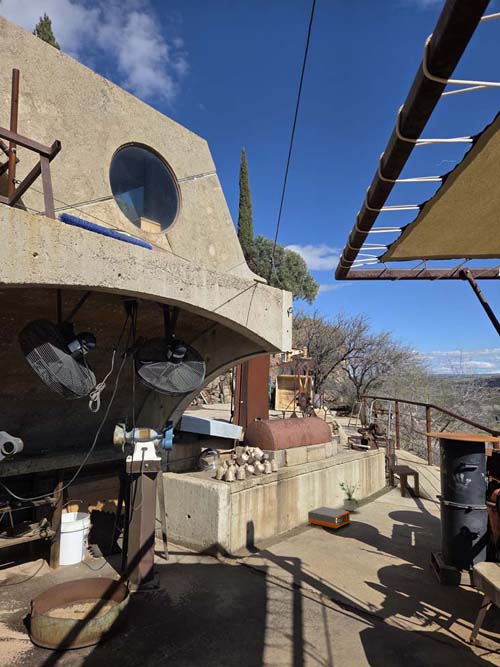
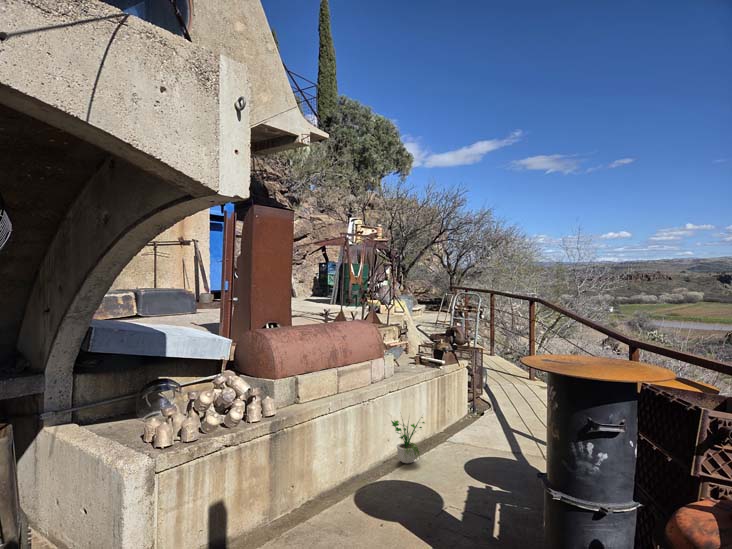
bench: present [389,465,419,497] -> none [474,384,514,432]
storage box: present [308,507,350,528] -> none [333,461,400,505]

